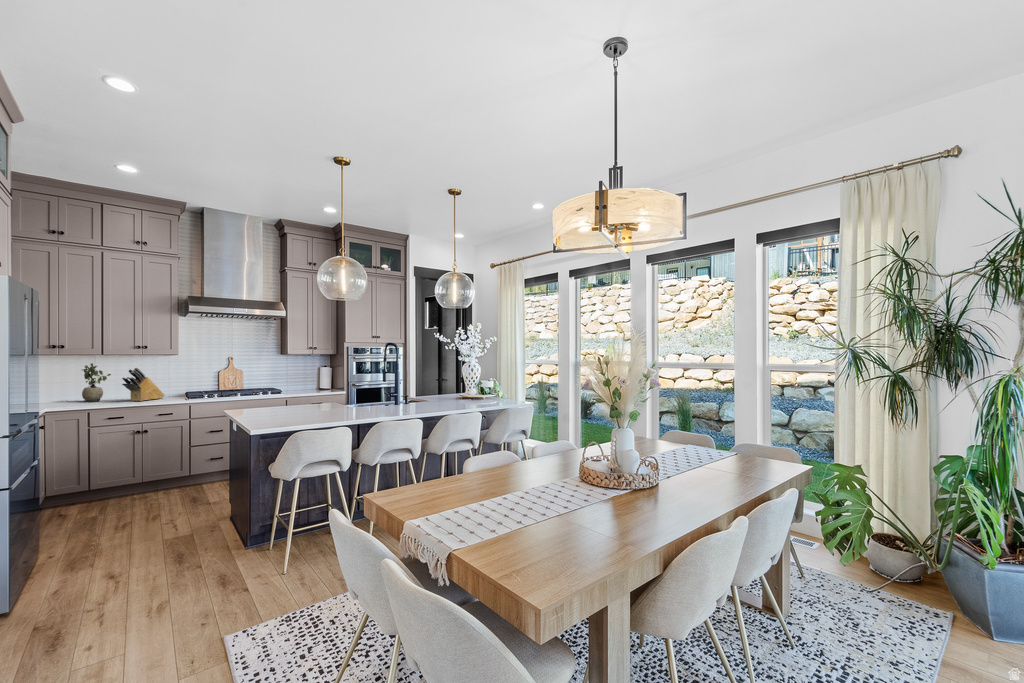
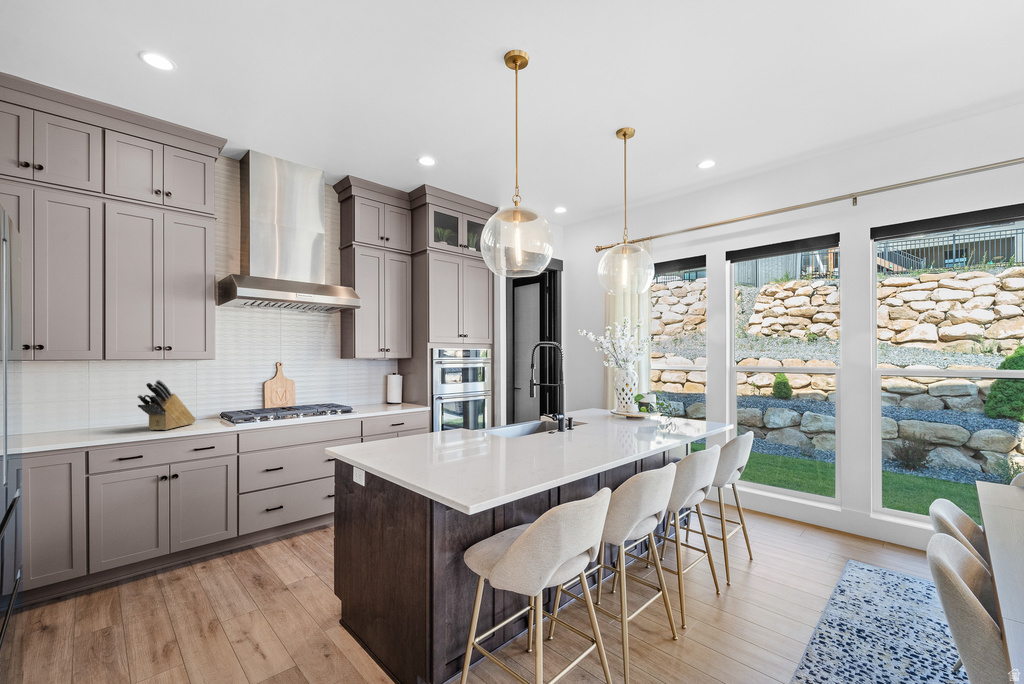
potted plant: present [82,363,111,402] -> none [69,373,118,433]

